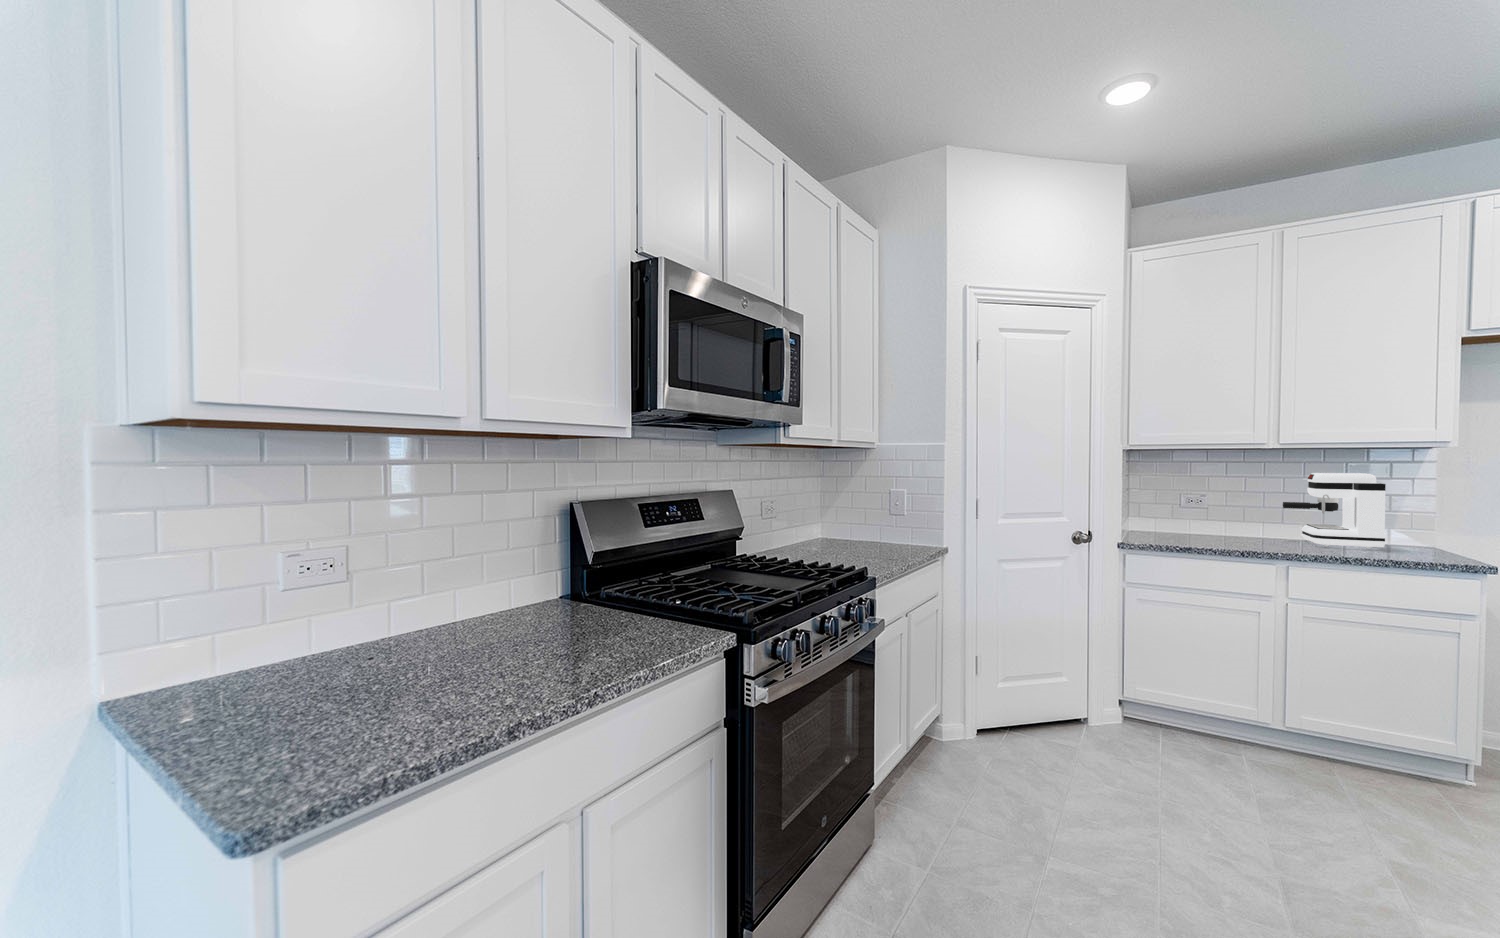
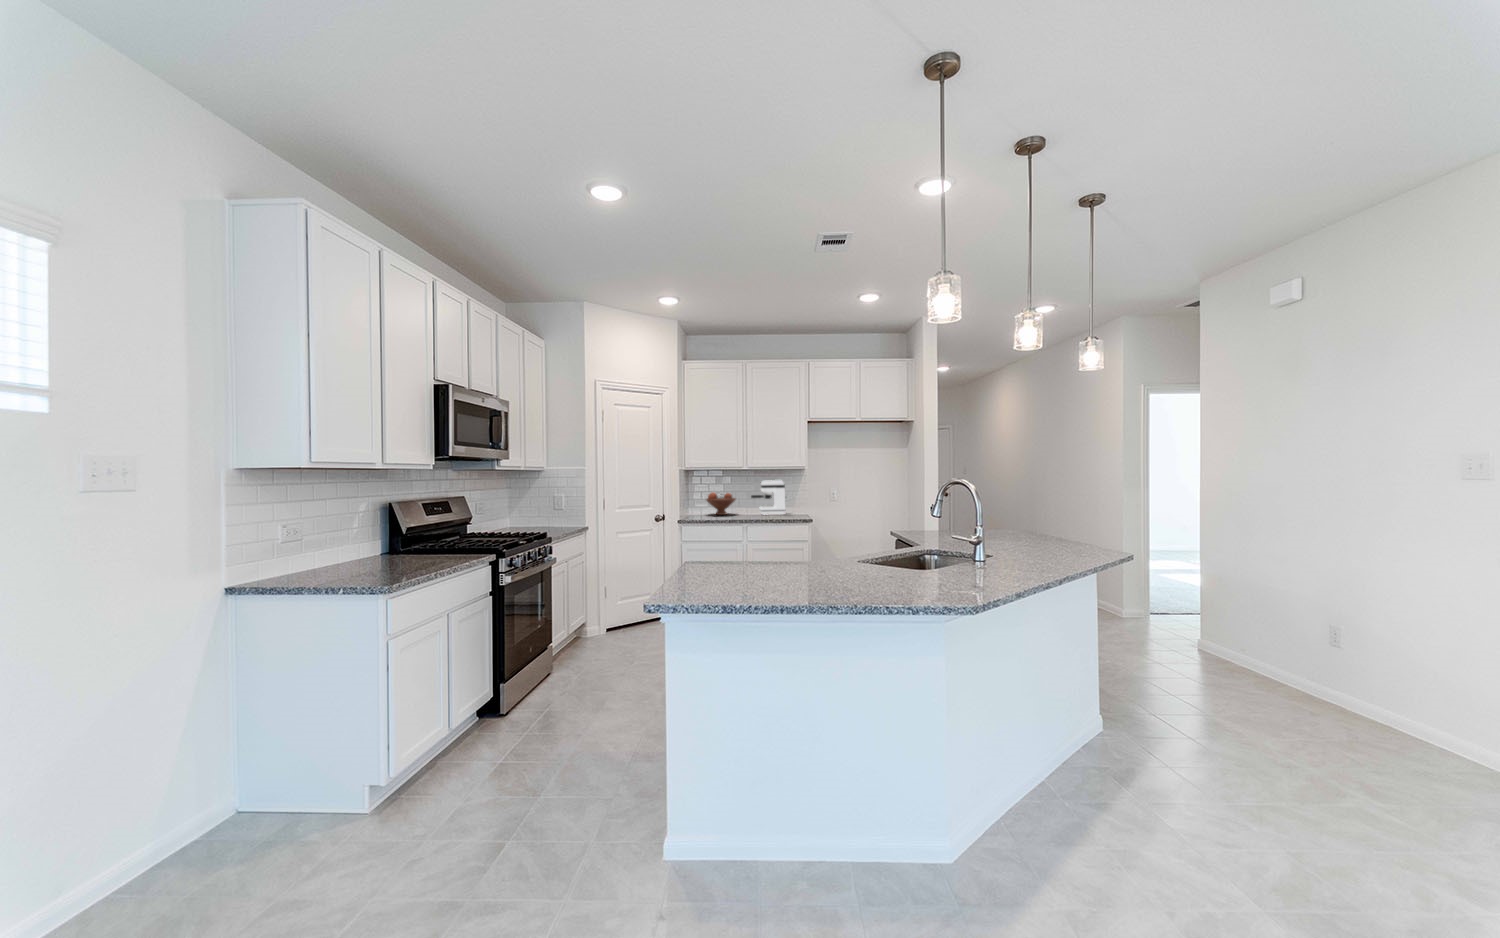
fruit bowl: none [1173,492,1245,538] -> present [706,492,736,515]

